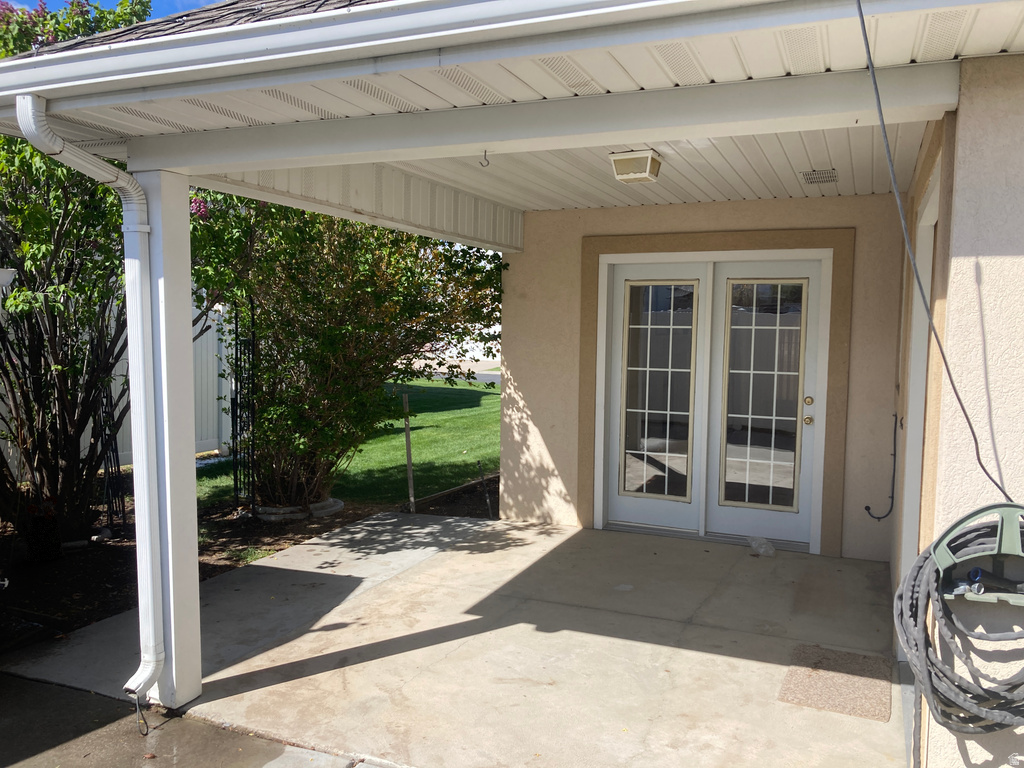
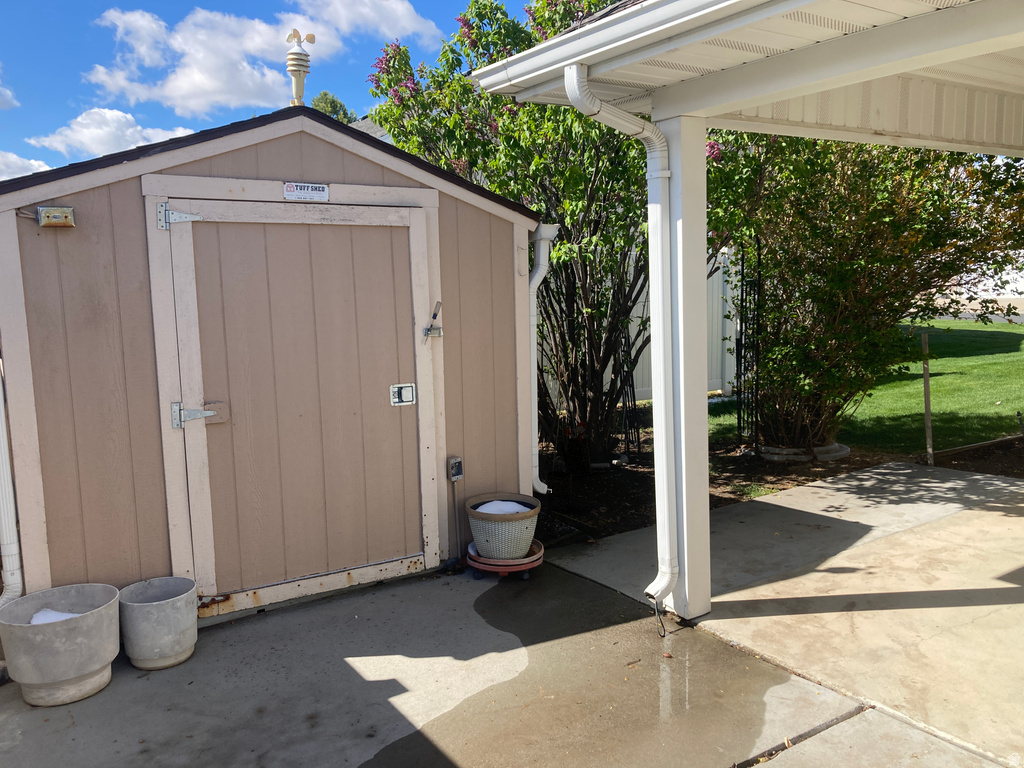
planter: none [5,556,41,605] -> present [545,471,572,512]

